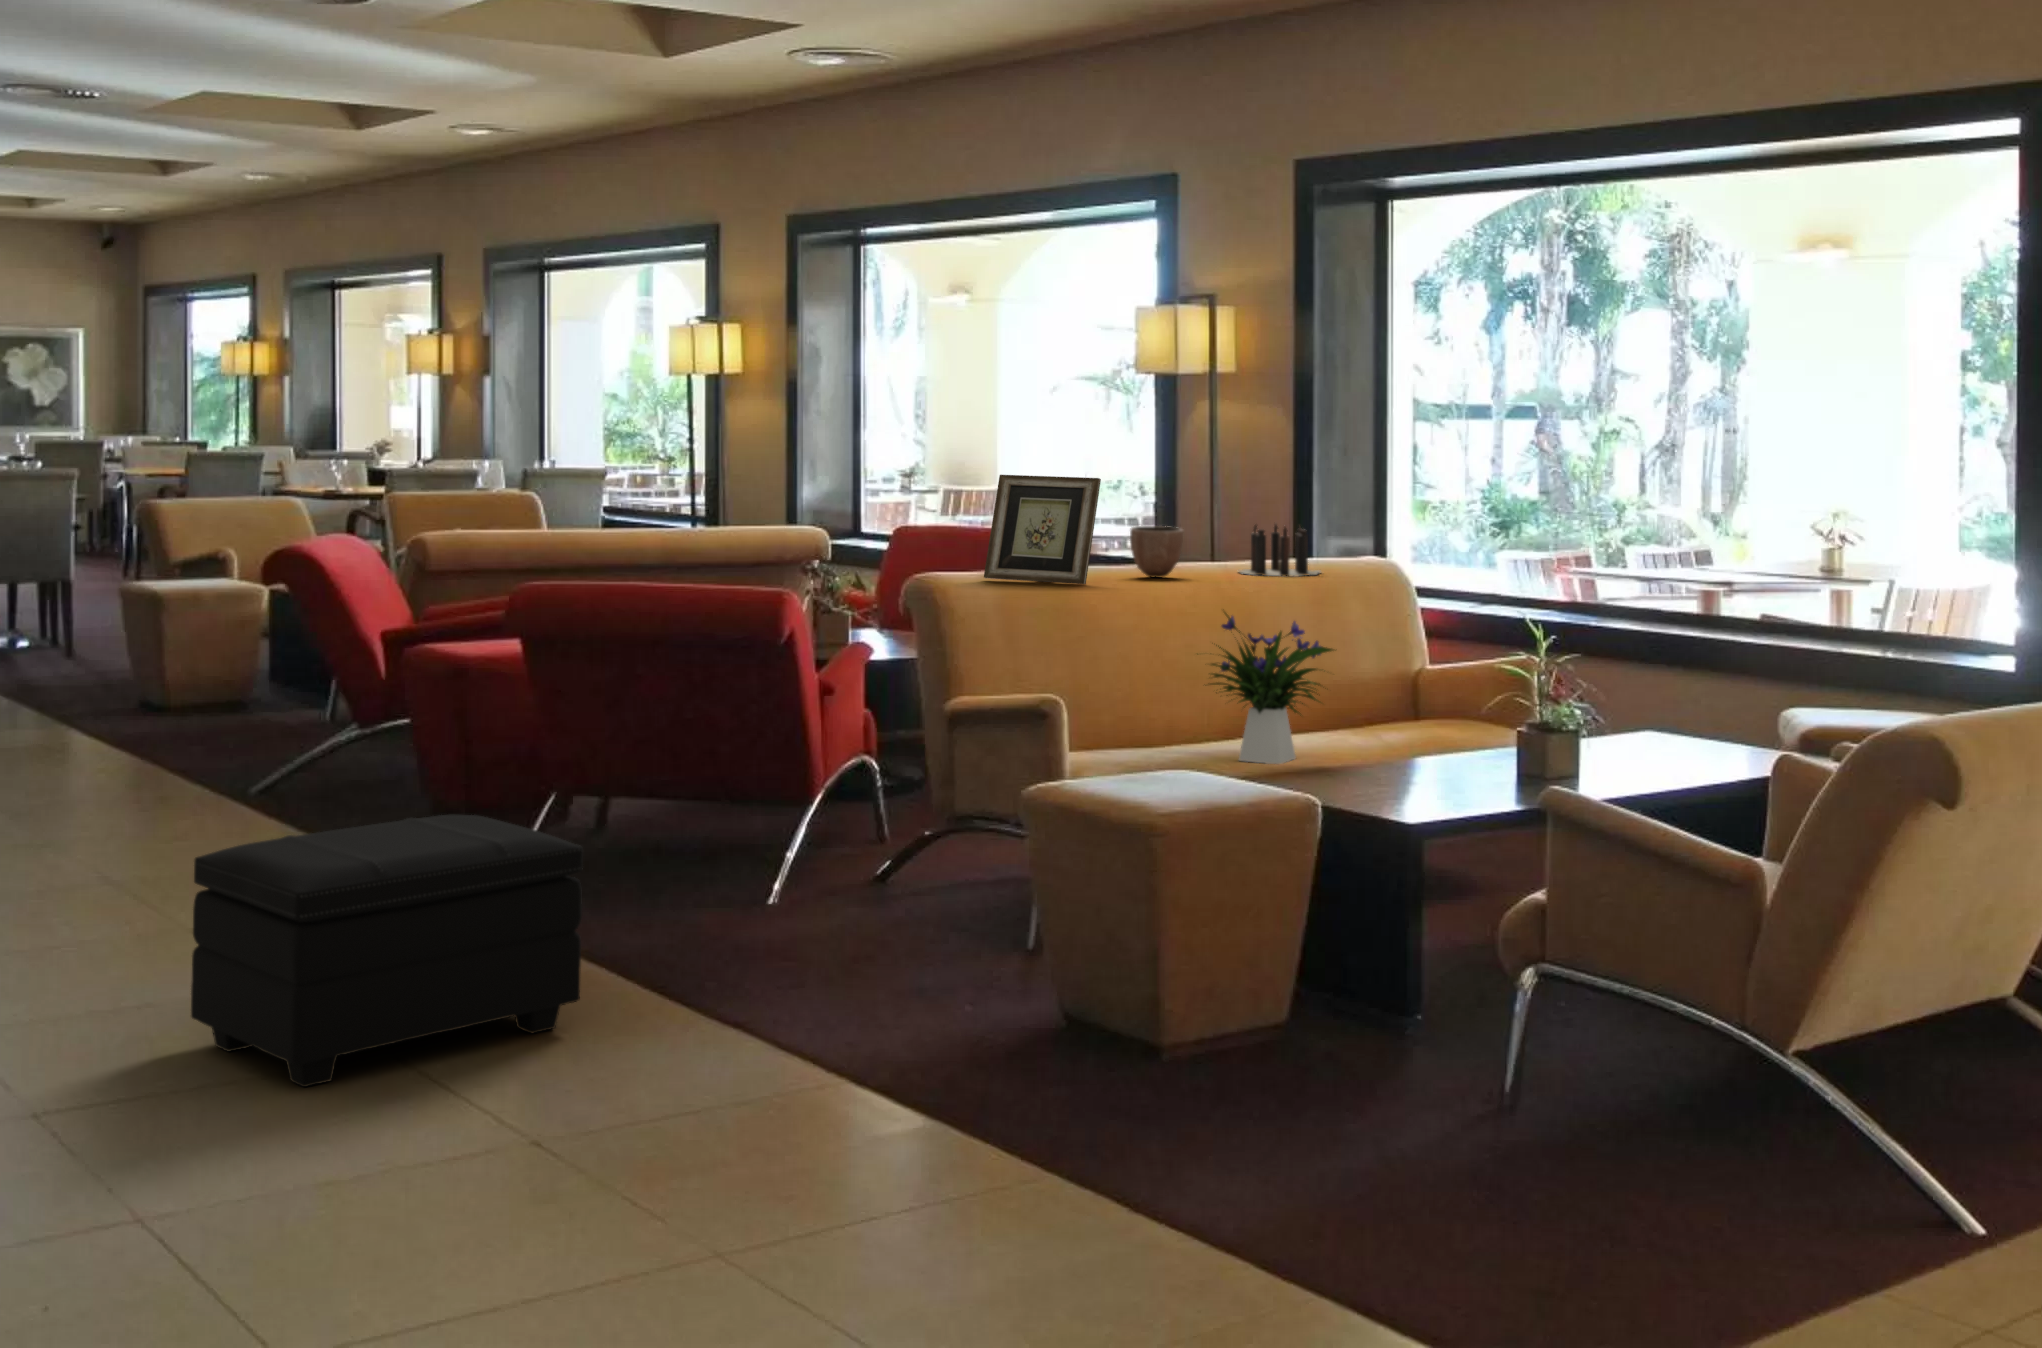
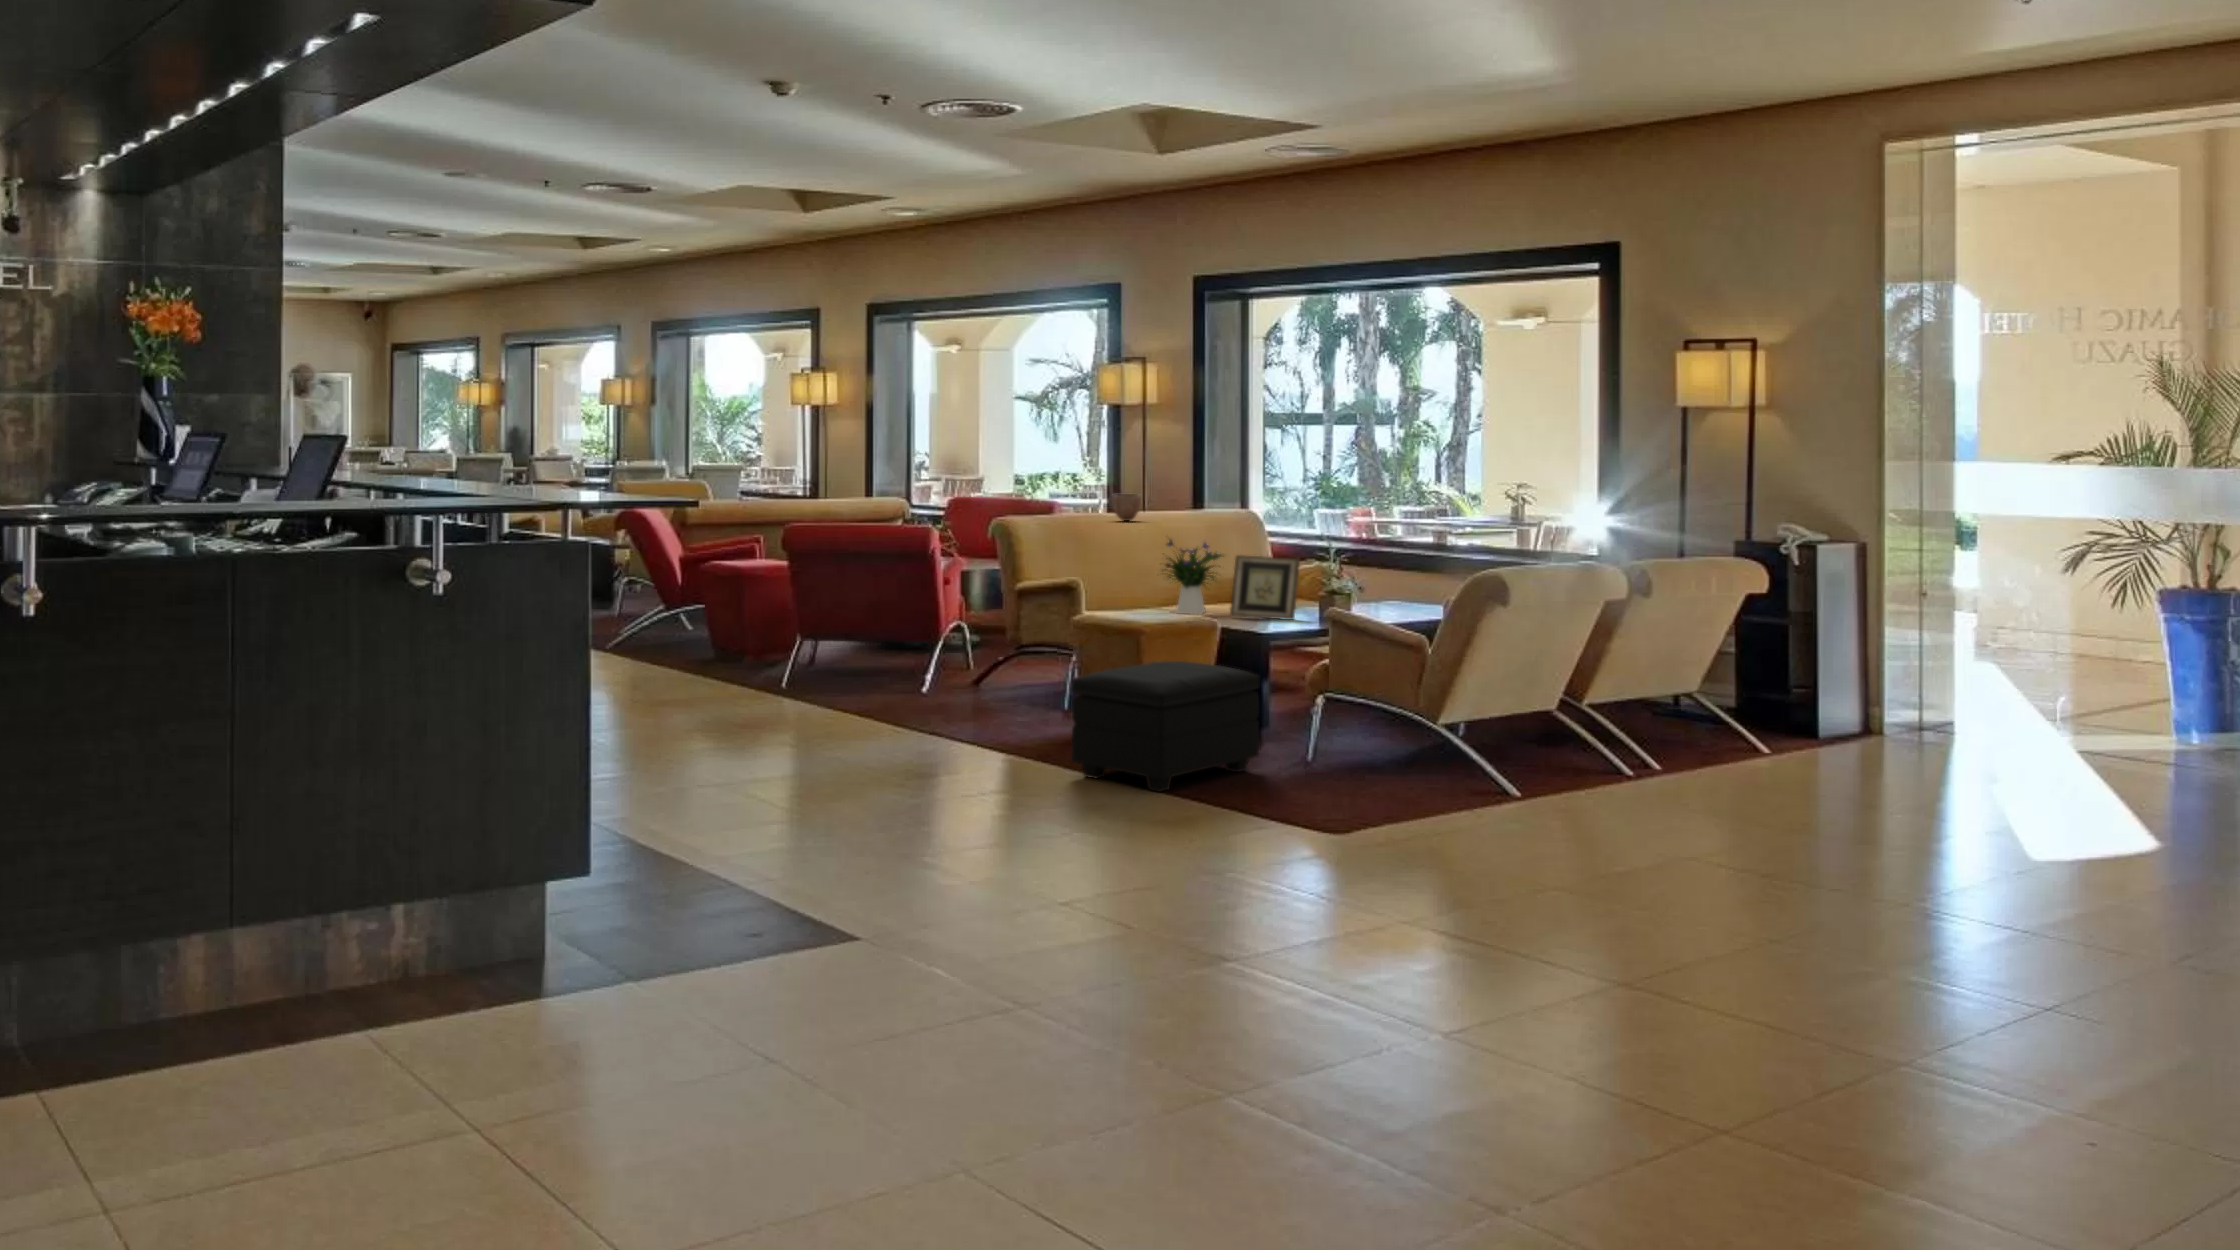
picture frame: present [984,475,1101,584] -> present [1230,555,1300,620]
candle: present [1240,524,1321,576] -> none [1163,491,1225,520]
footstool: present [191,815,583,1087] -> present [1072,661,1259,791]

